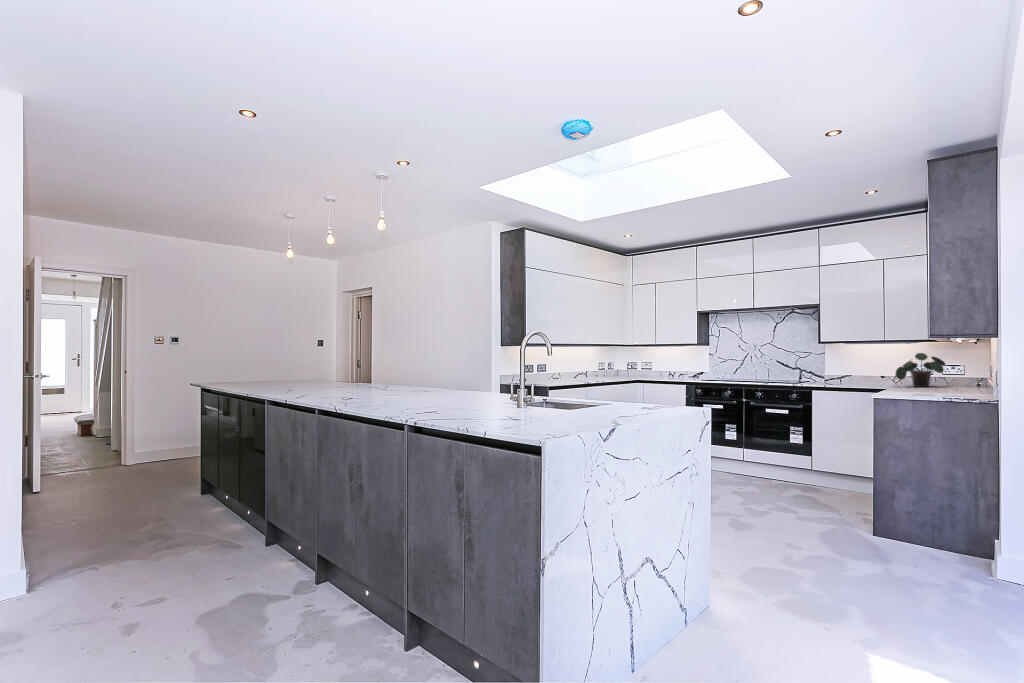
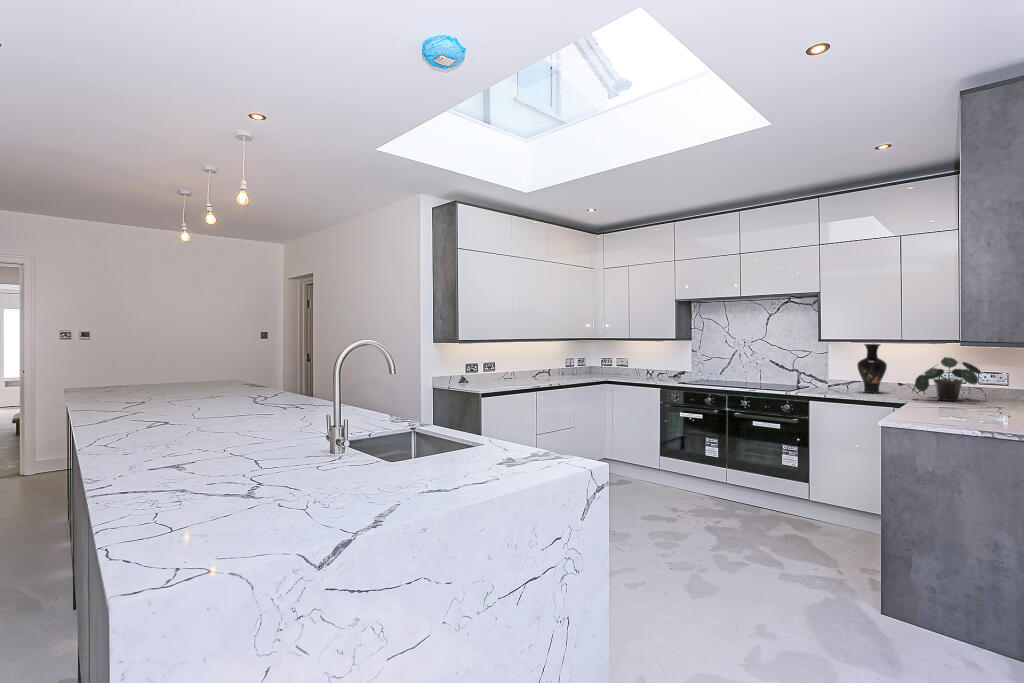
vase: none [849,345,872,384] -> present [857,344,887,393]

